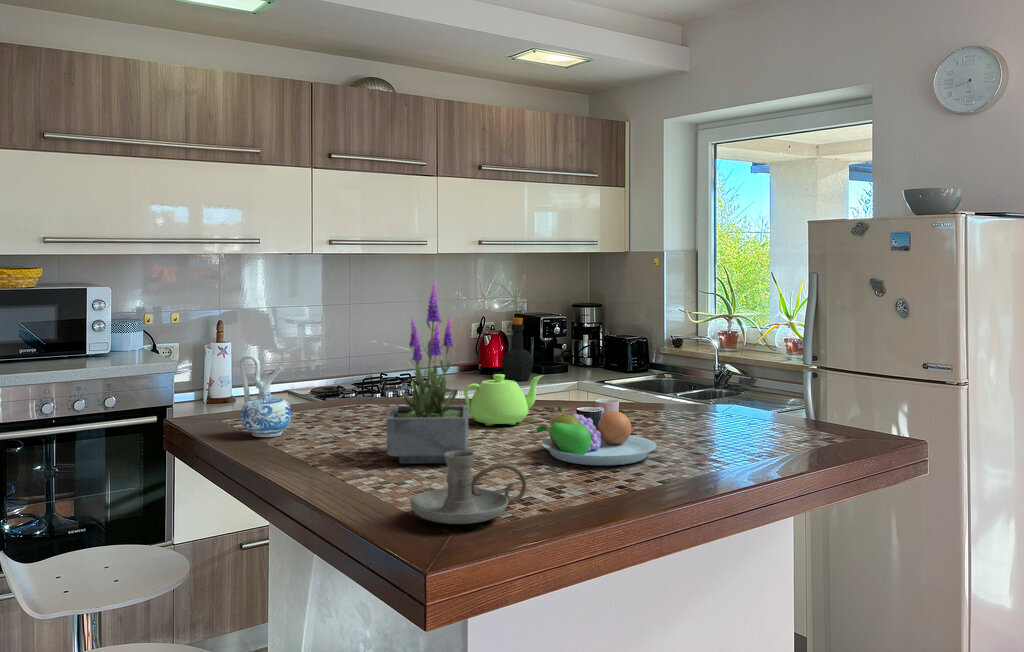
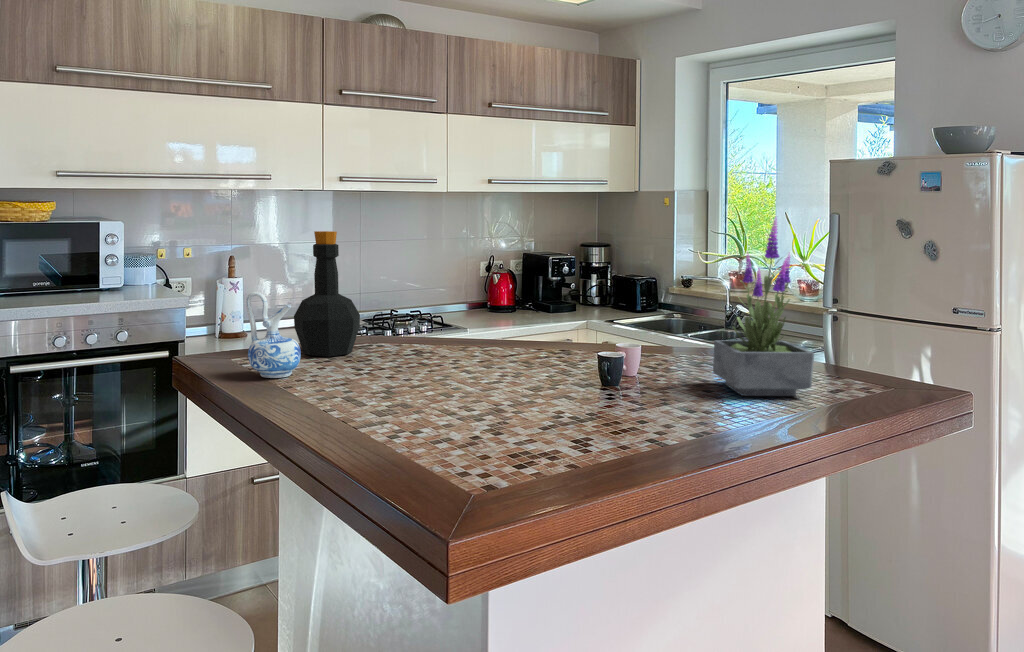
potted plant: present [387,282,468,464] -> present [713,217,814,396]
bottle: present [502,318,533,381] -> present [294,231,360,357]
teapot: present [464,374,543,426] -> none [477,315,563,368]
fruit bowl: present [537,407,657,465] -> none [560,351,686,414]
candle holder: present [410,451,527,524] -> none [427,402,554,484]

